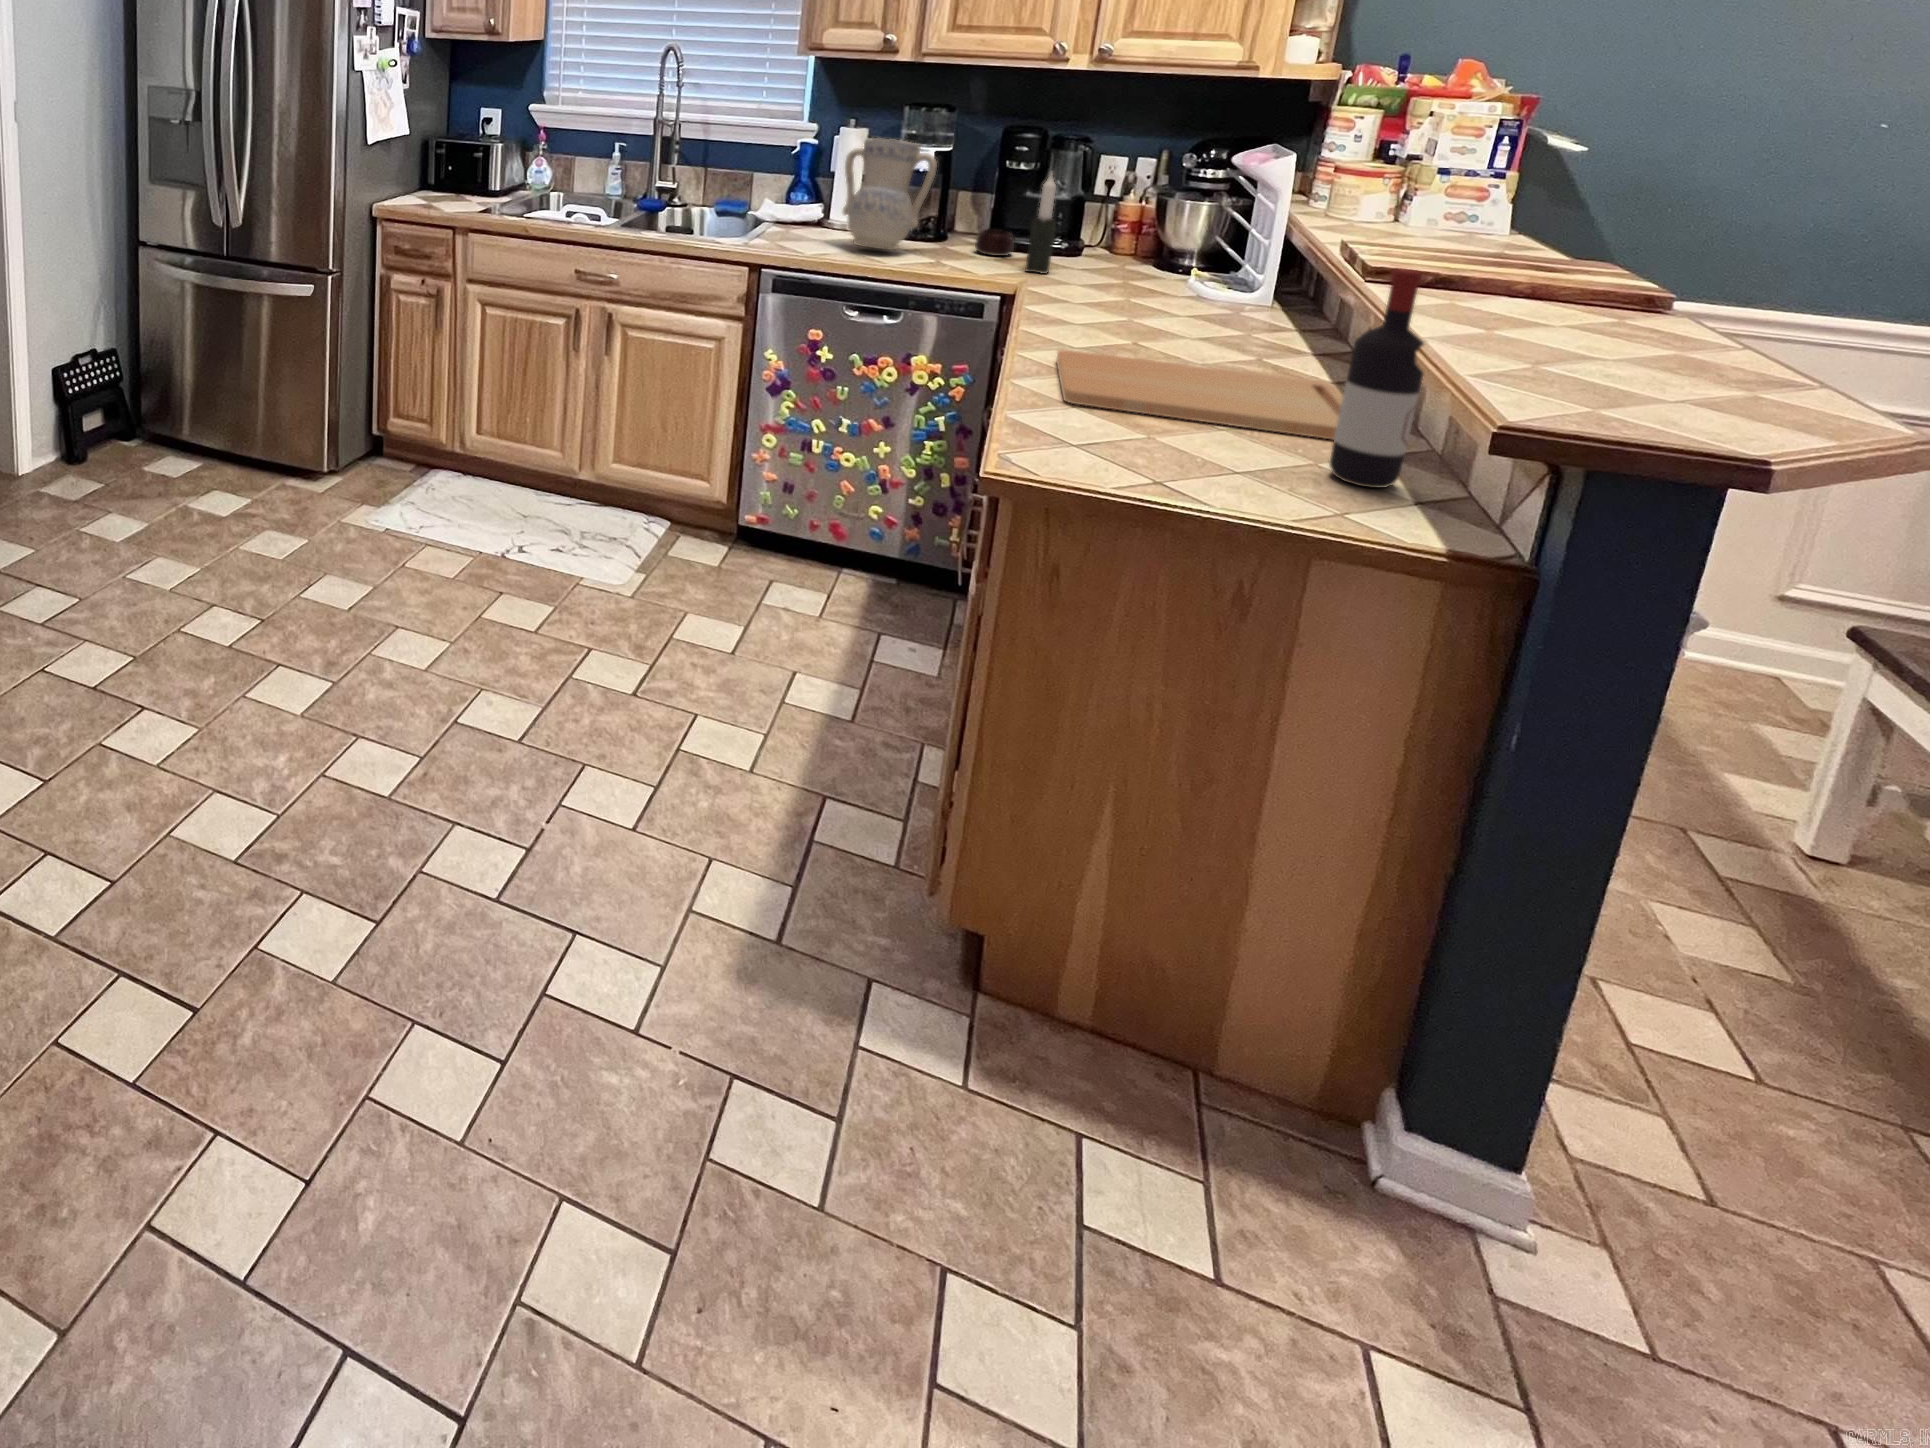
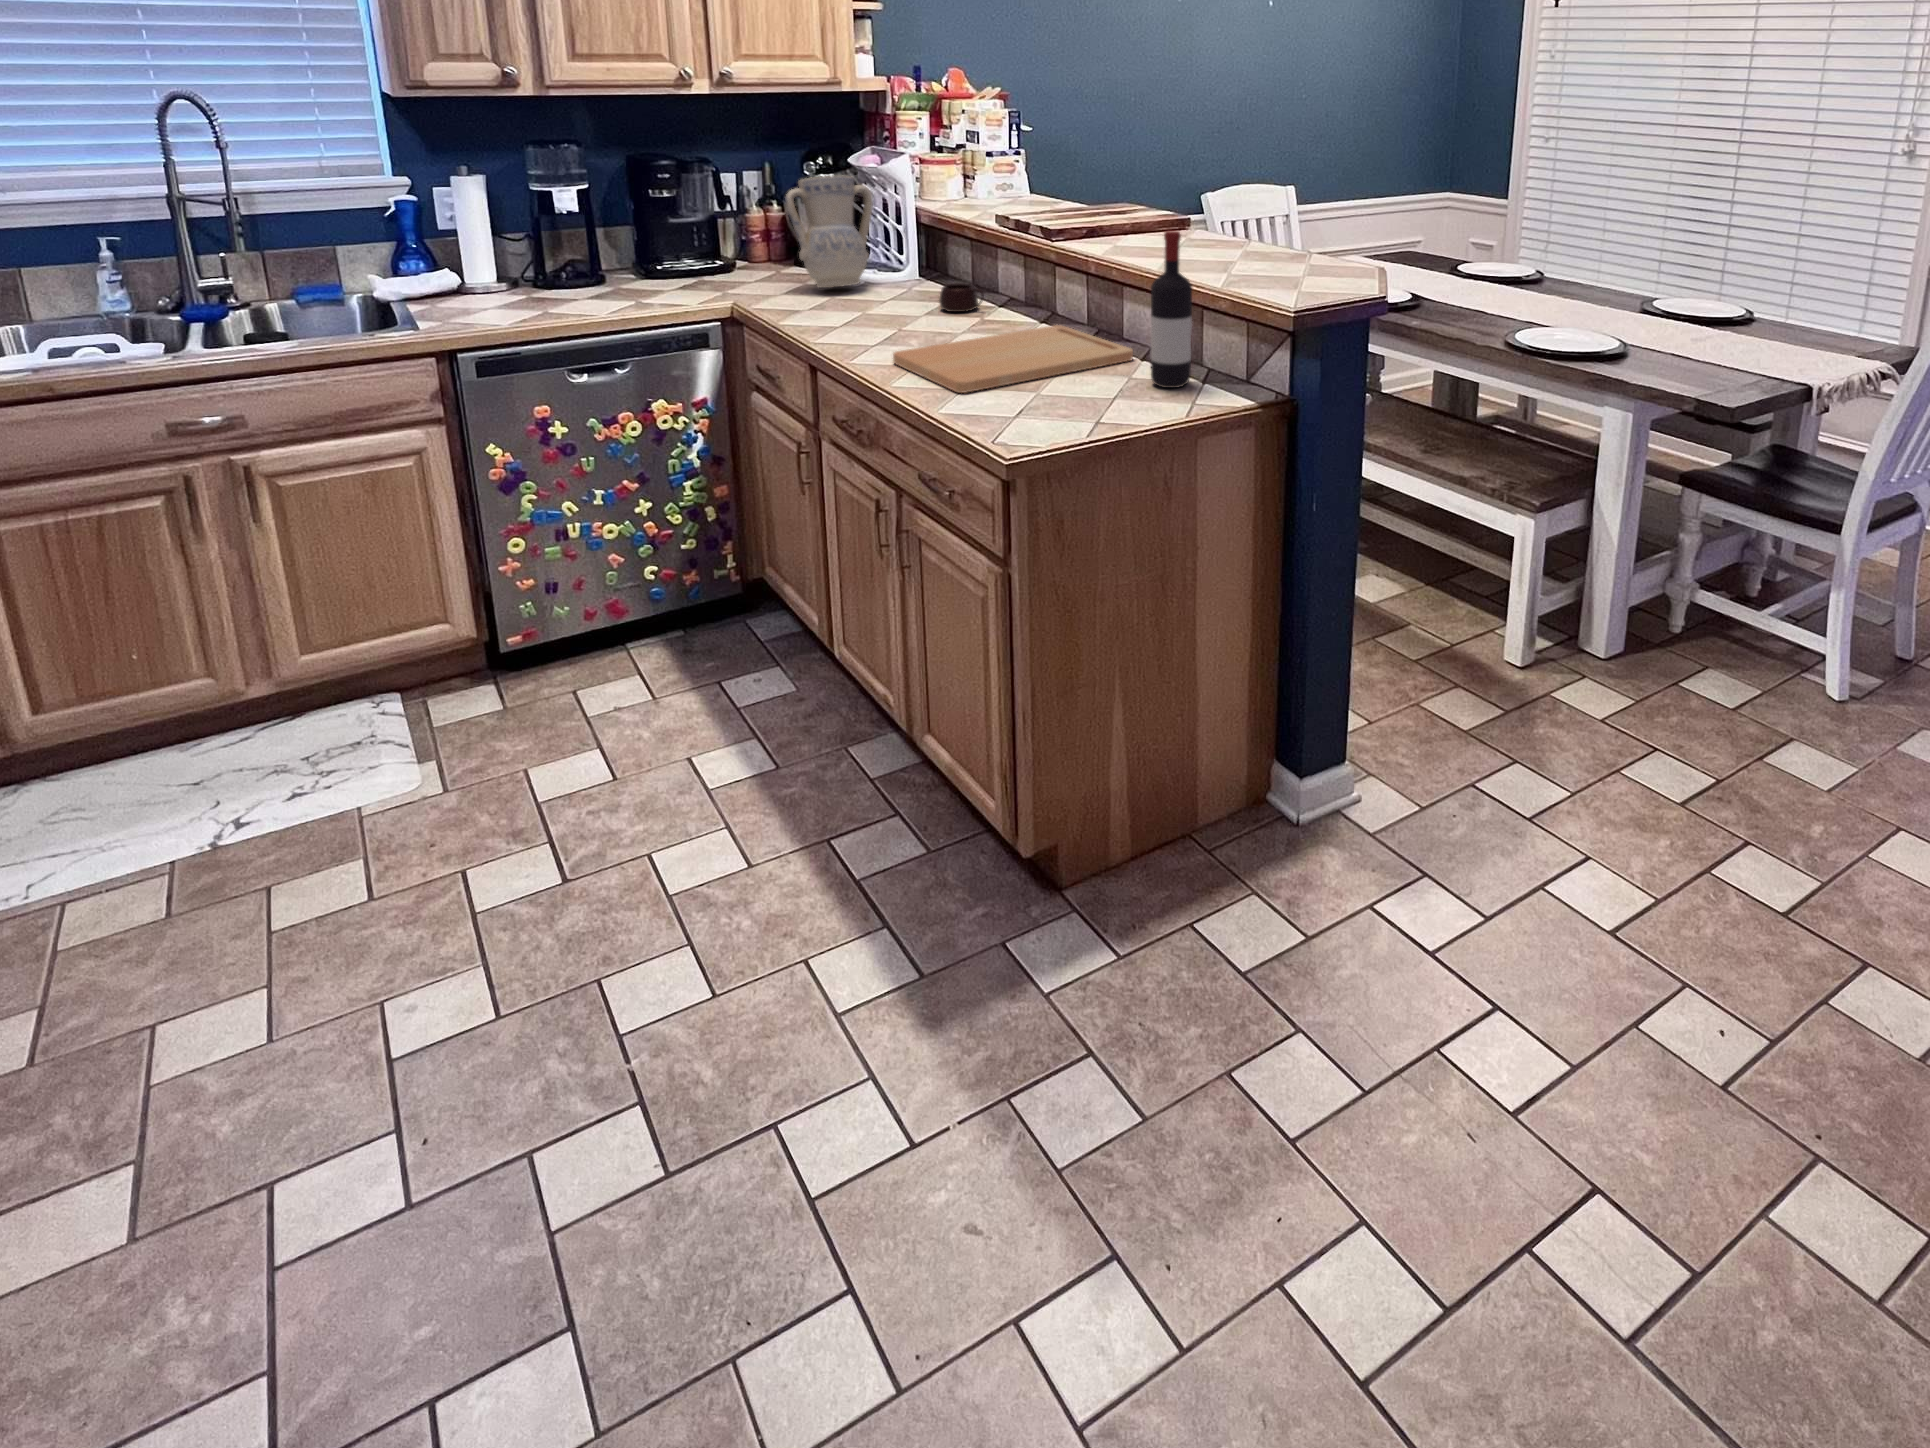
vase: present [843,138,937,250] -> present [785,175,873,288]
candle: present [1025,173,1056,274] -> none [720,195,747,294]
mug: present [975,230,1014,256] -> present [939,283,984,312]

